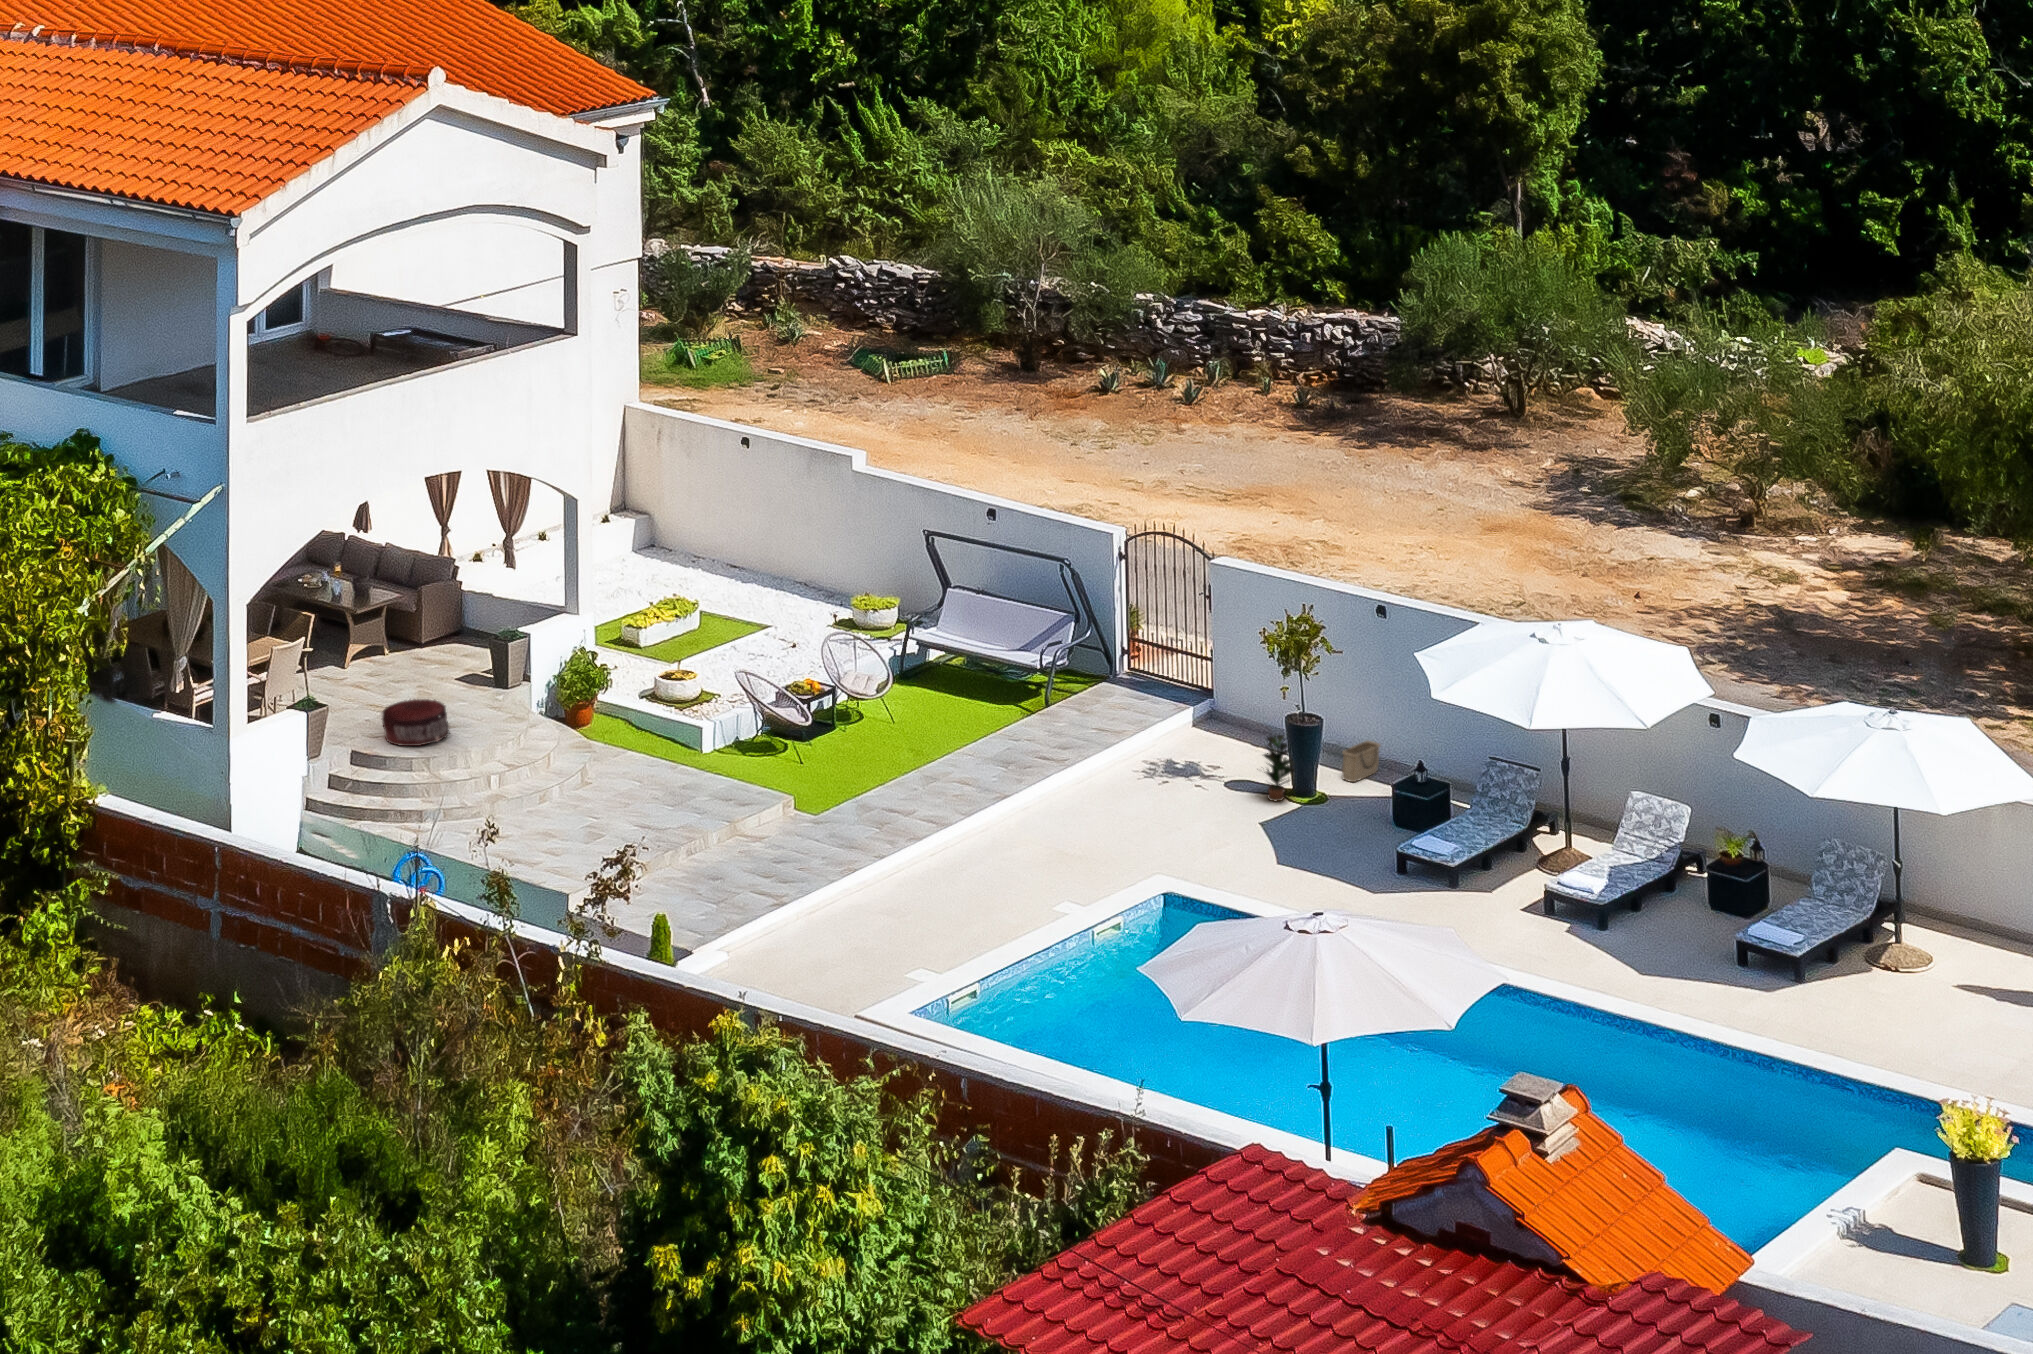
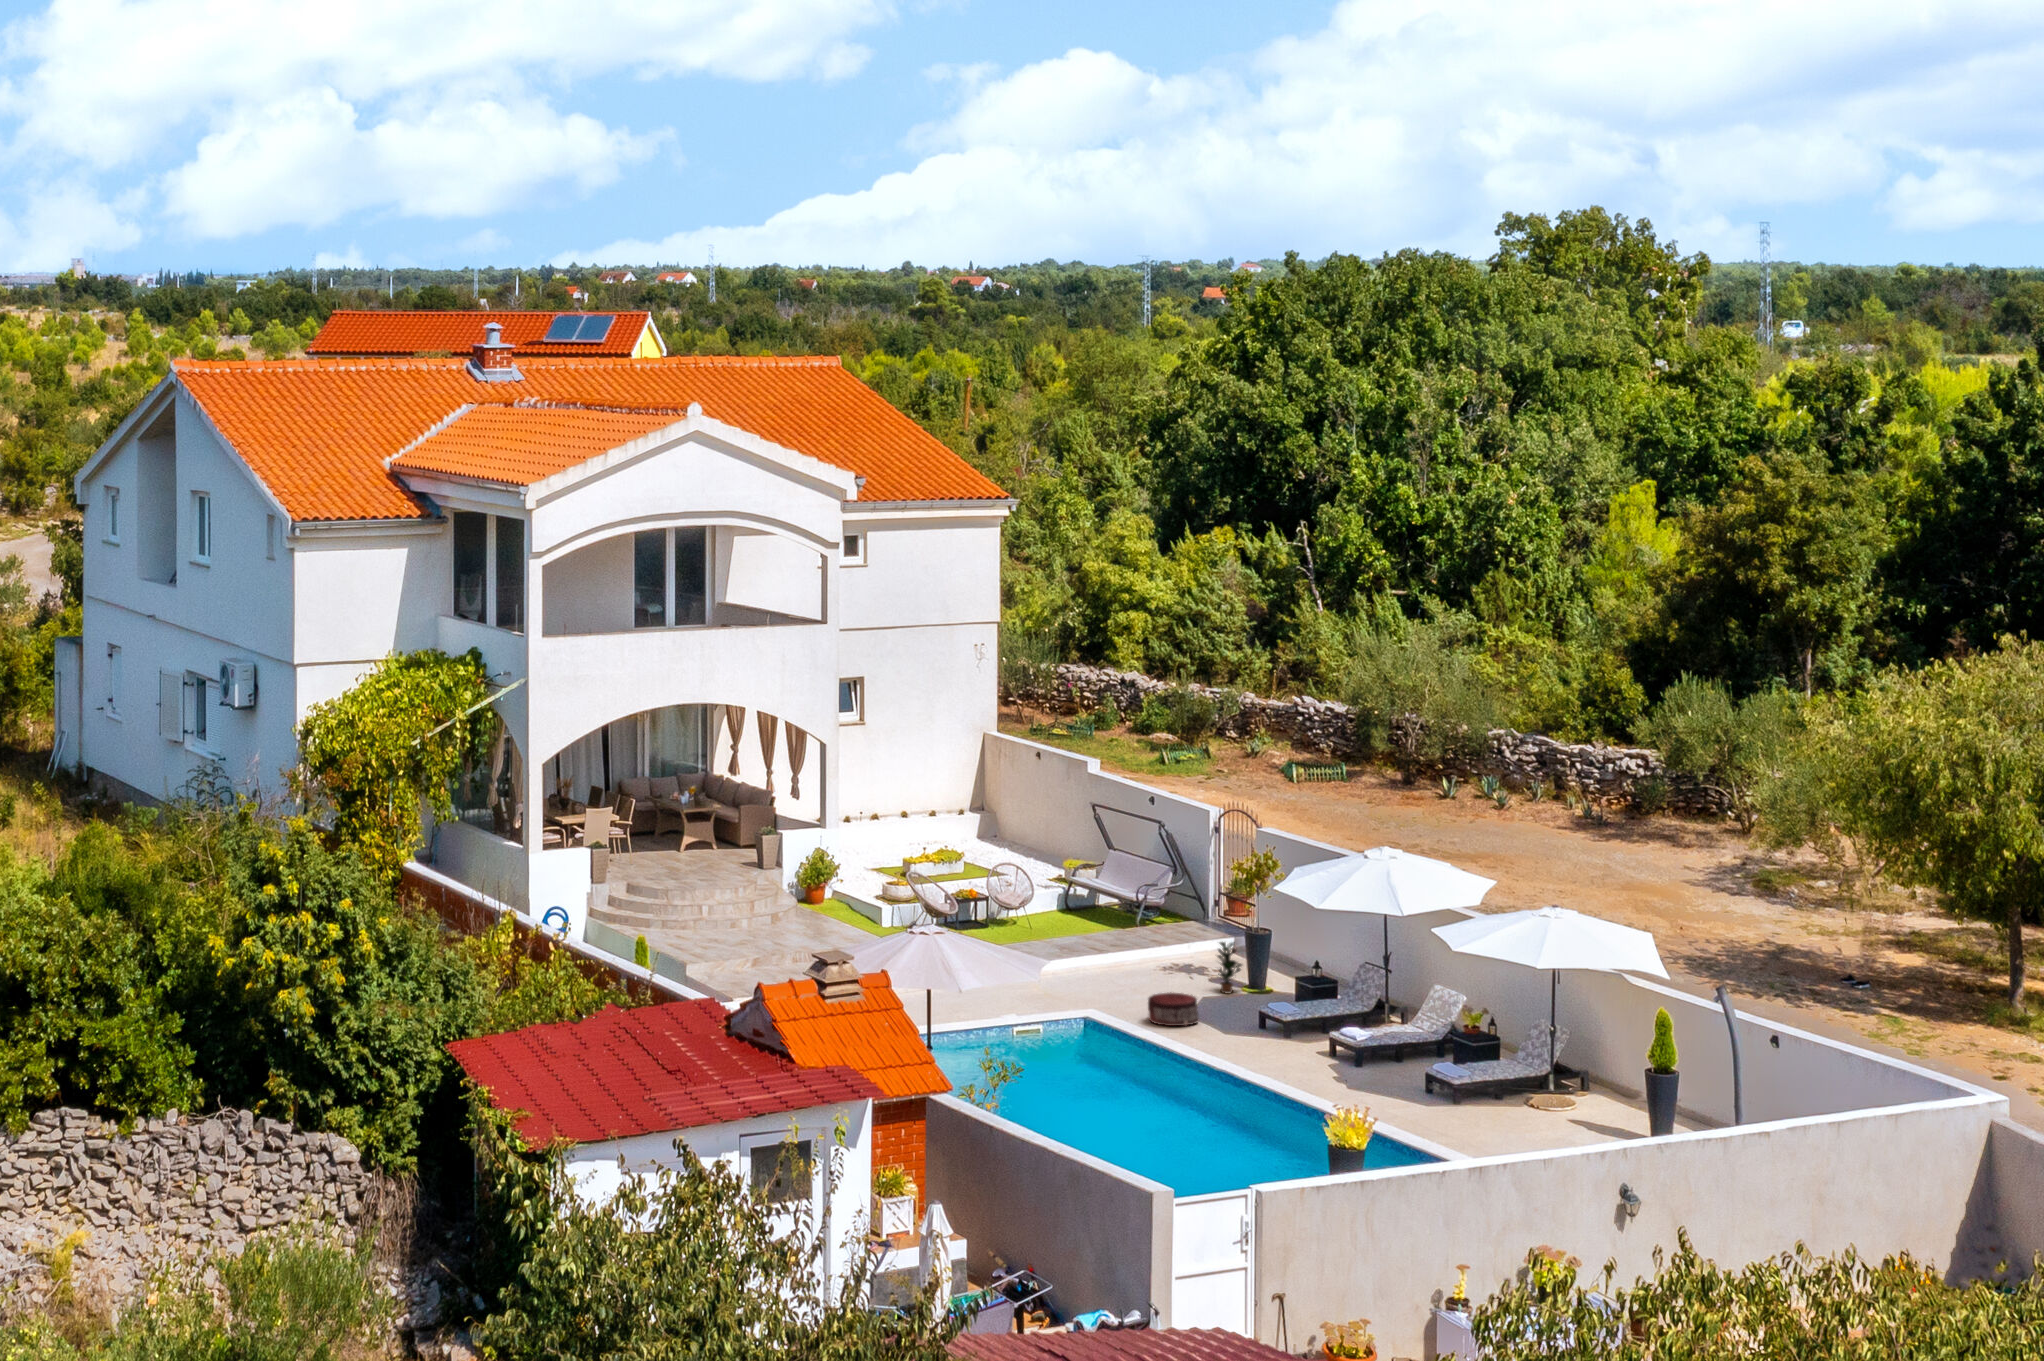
pouf: present [382,699,449,746] -> present [1148,992,1199,1026]
basket: present [1342,741,1380,782] -> none [1291,965,1328,992]

